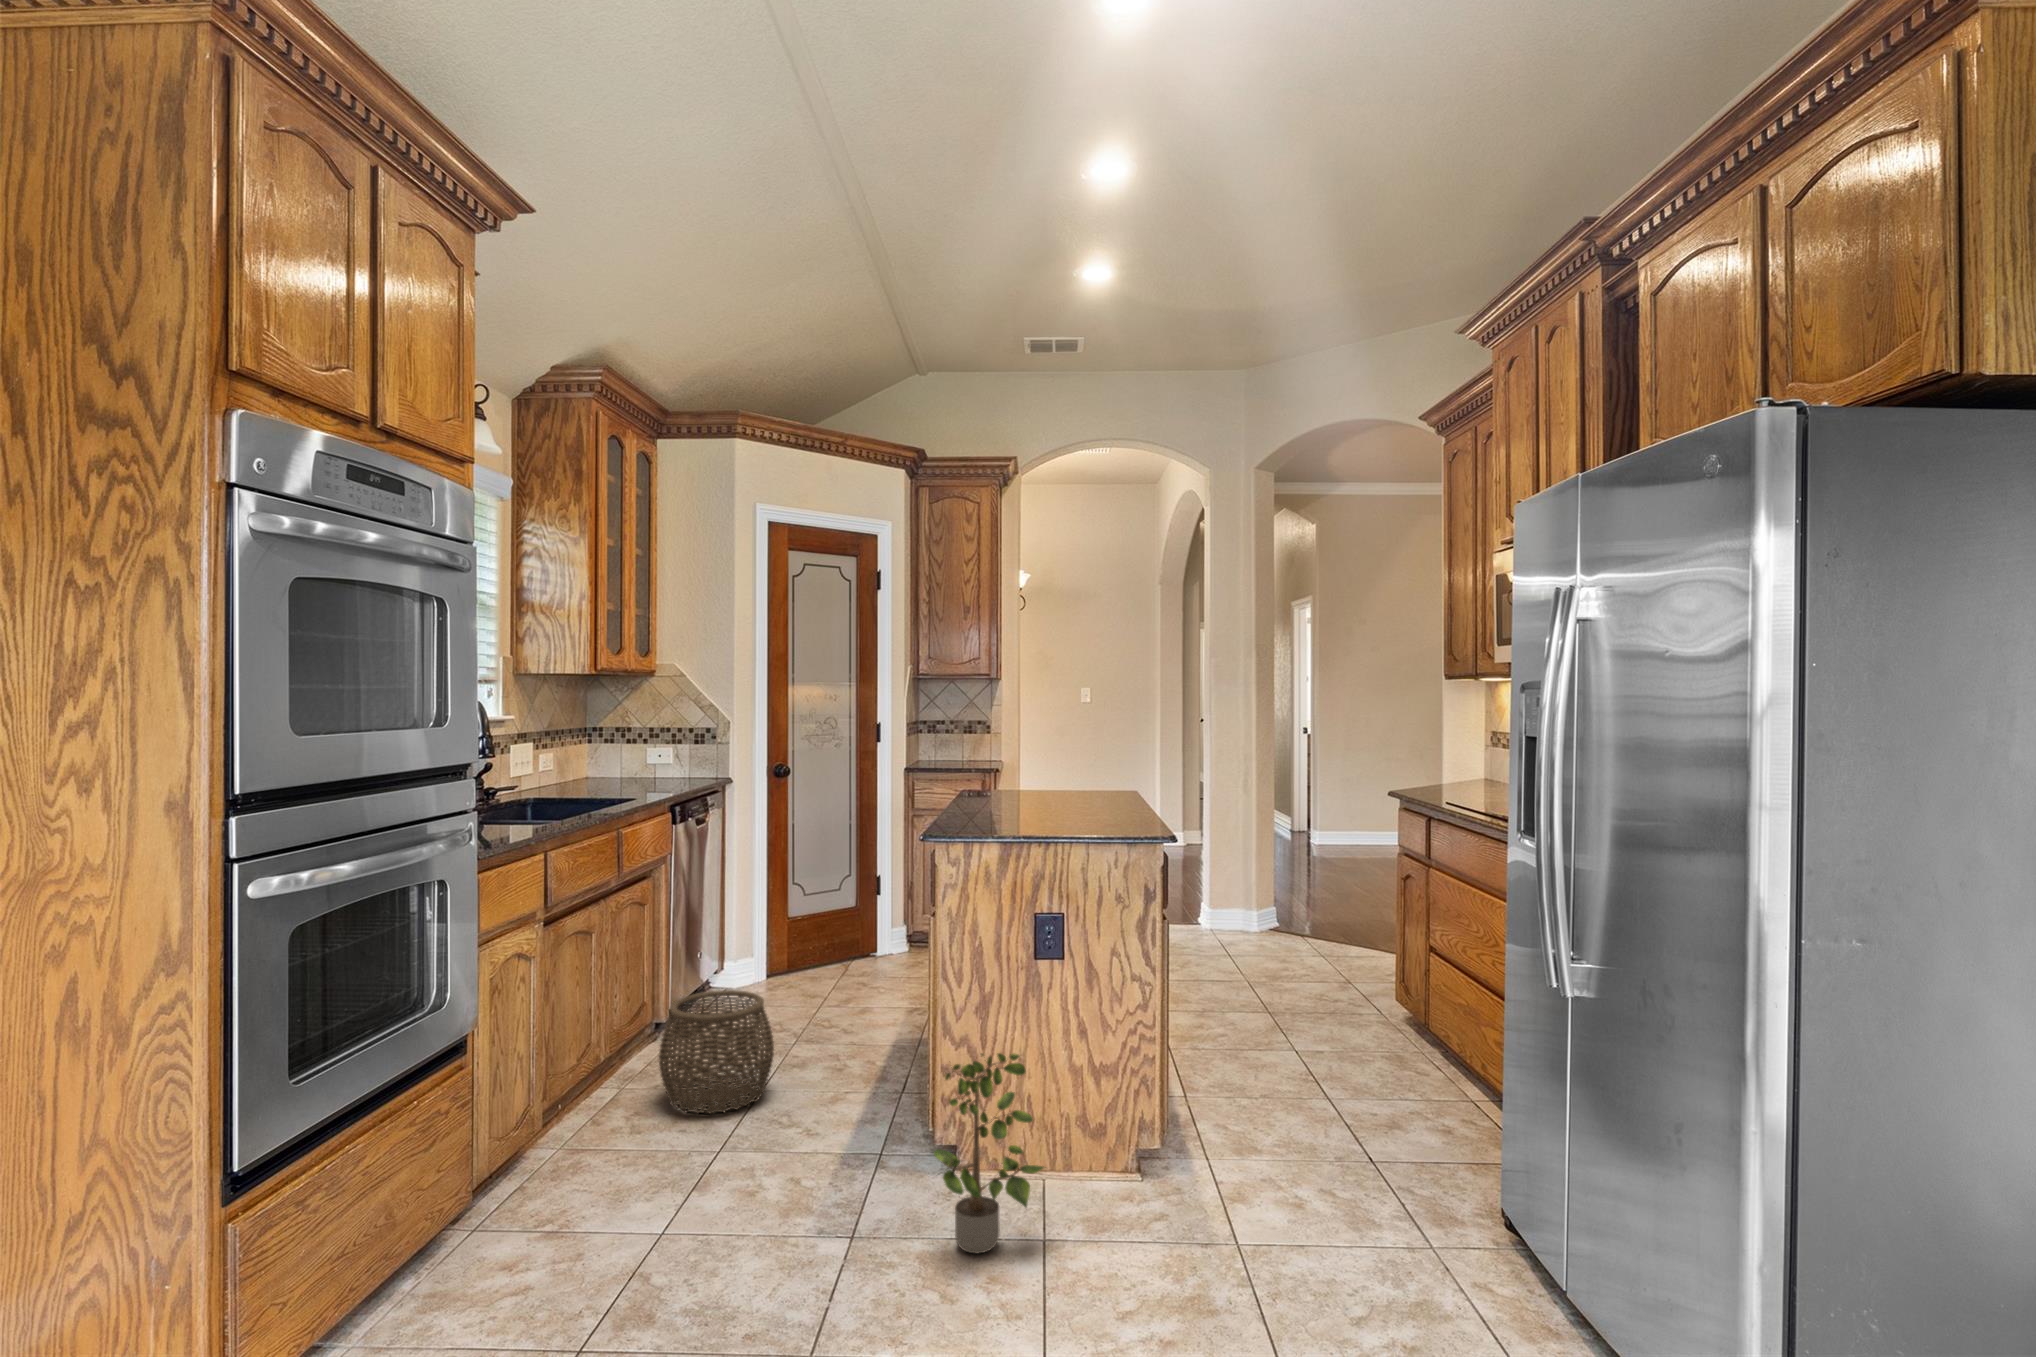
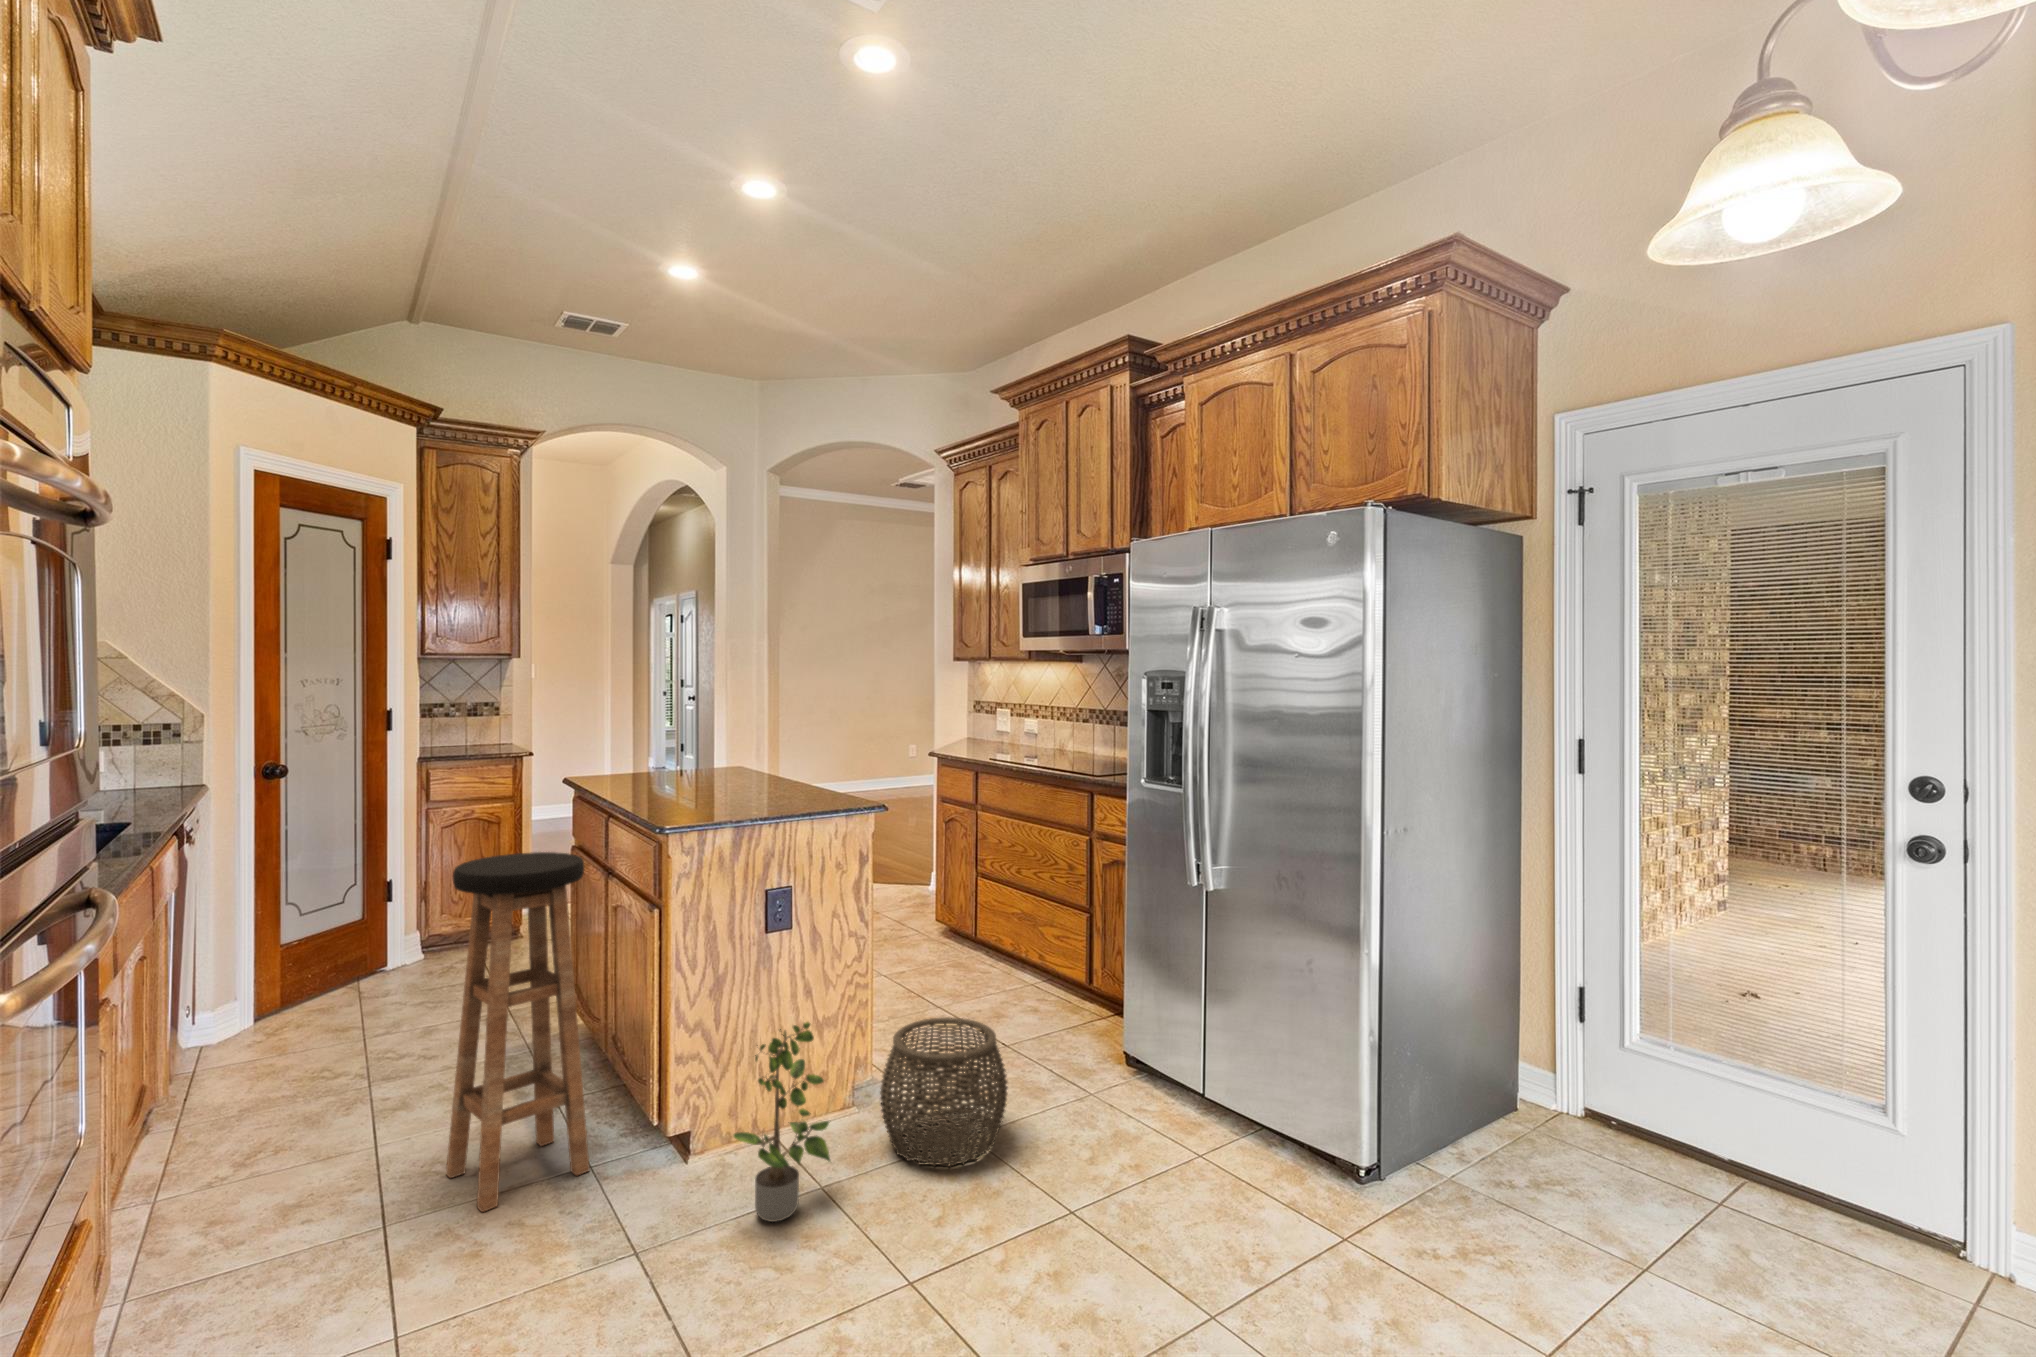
bar stool: none [770,851,877,1165] -> present [446,852,590,1212]
woven basket: present [659,990,774,1114] -> present [880,1017,1008,1167]

